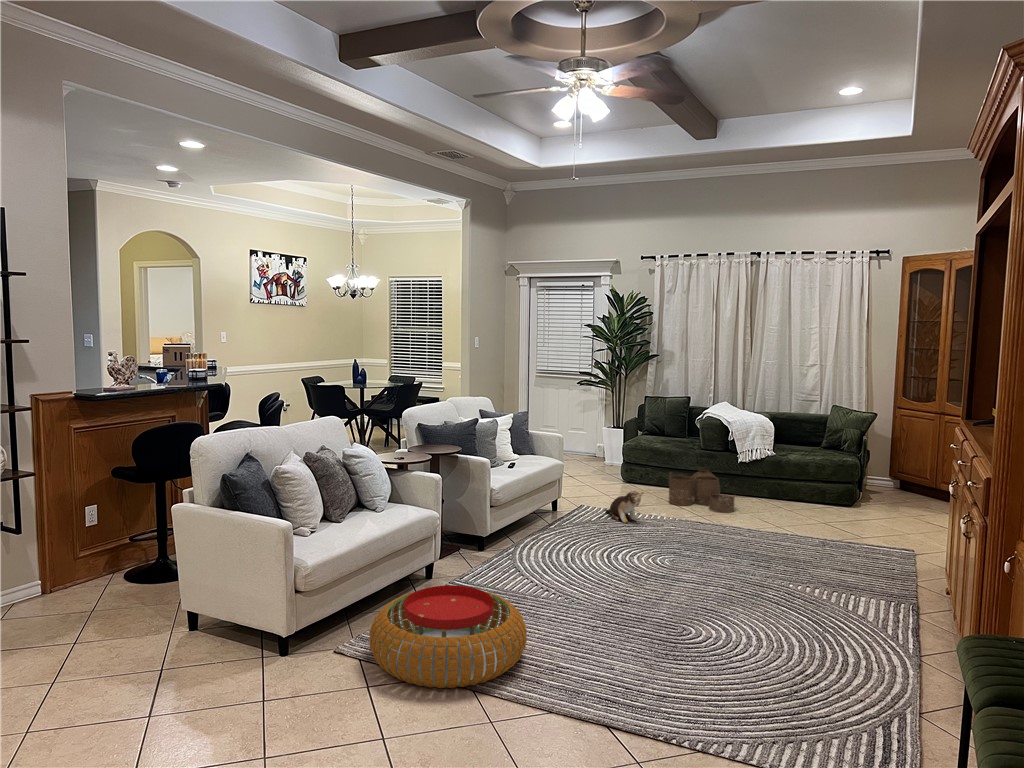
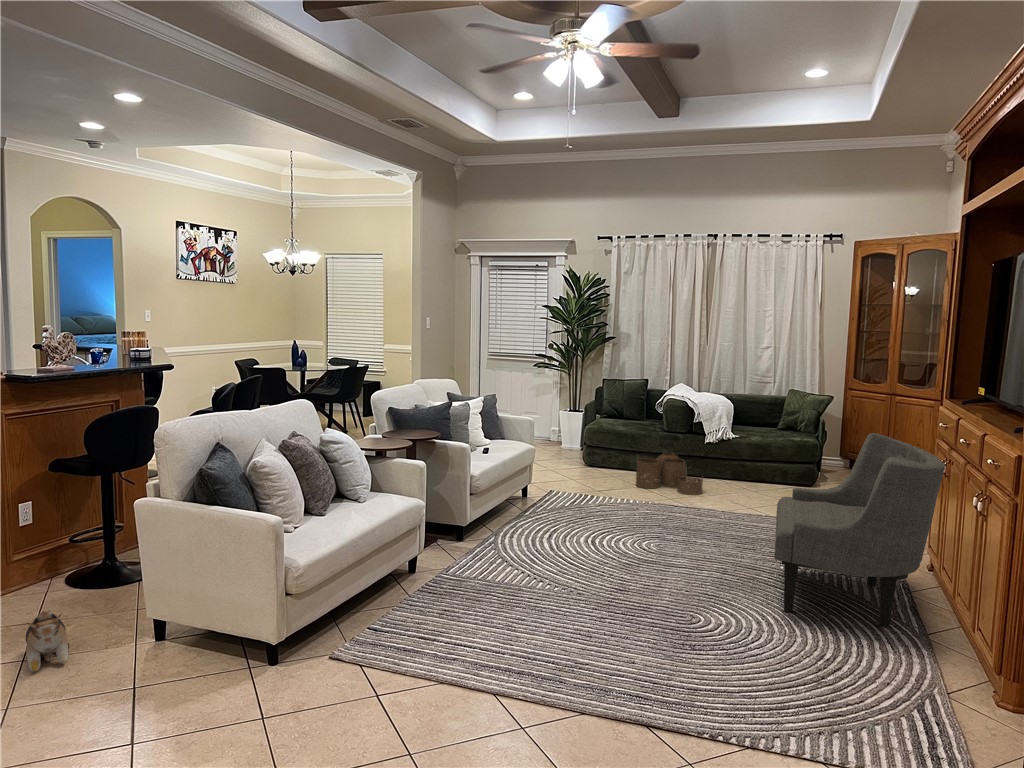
armchair: none [767,453,942,648] -> present [774,433,945,628]
plush toy: present [605,491,644,523] -> present [25,611,69,672]
pouf: present [369,585,527,688] -> none [372,580,542,694]

